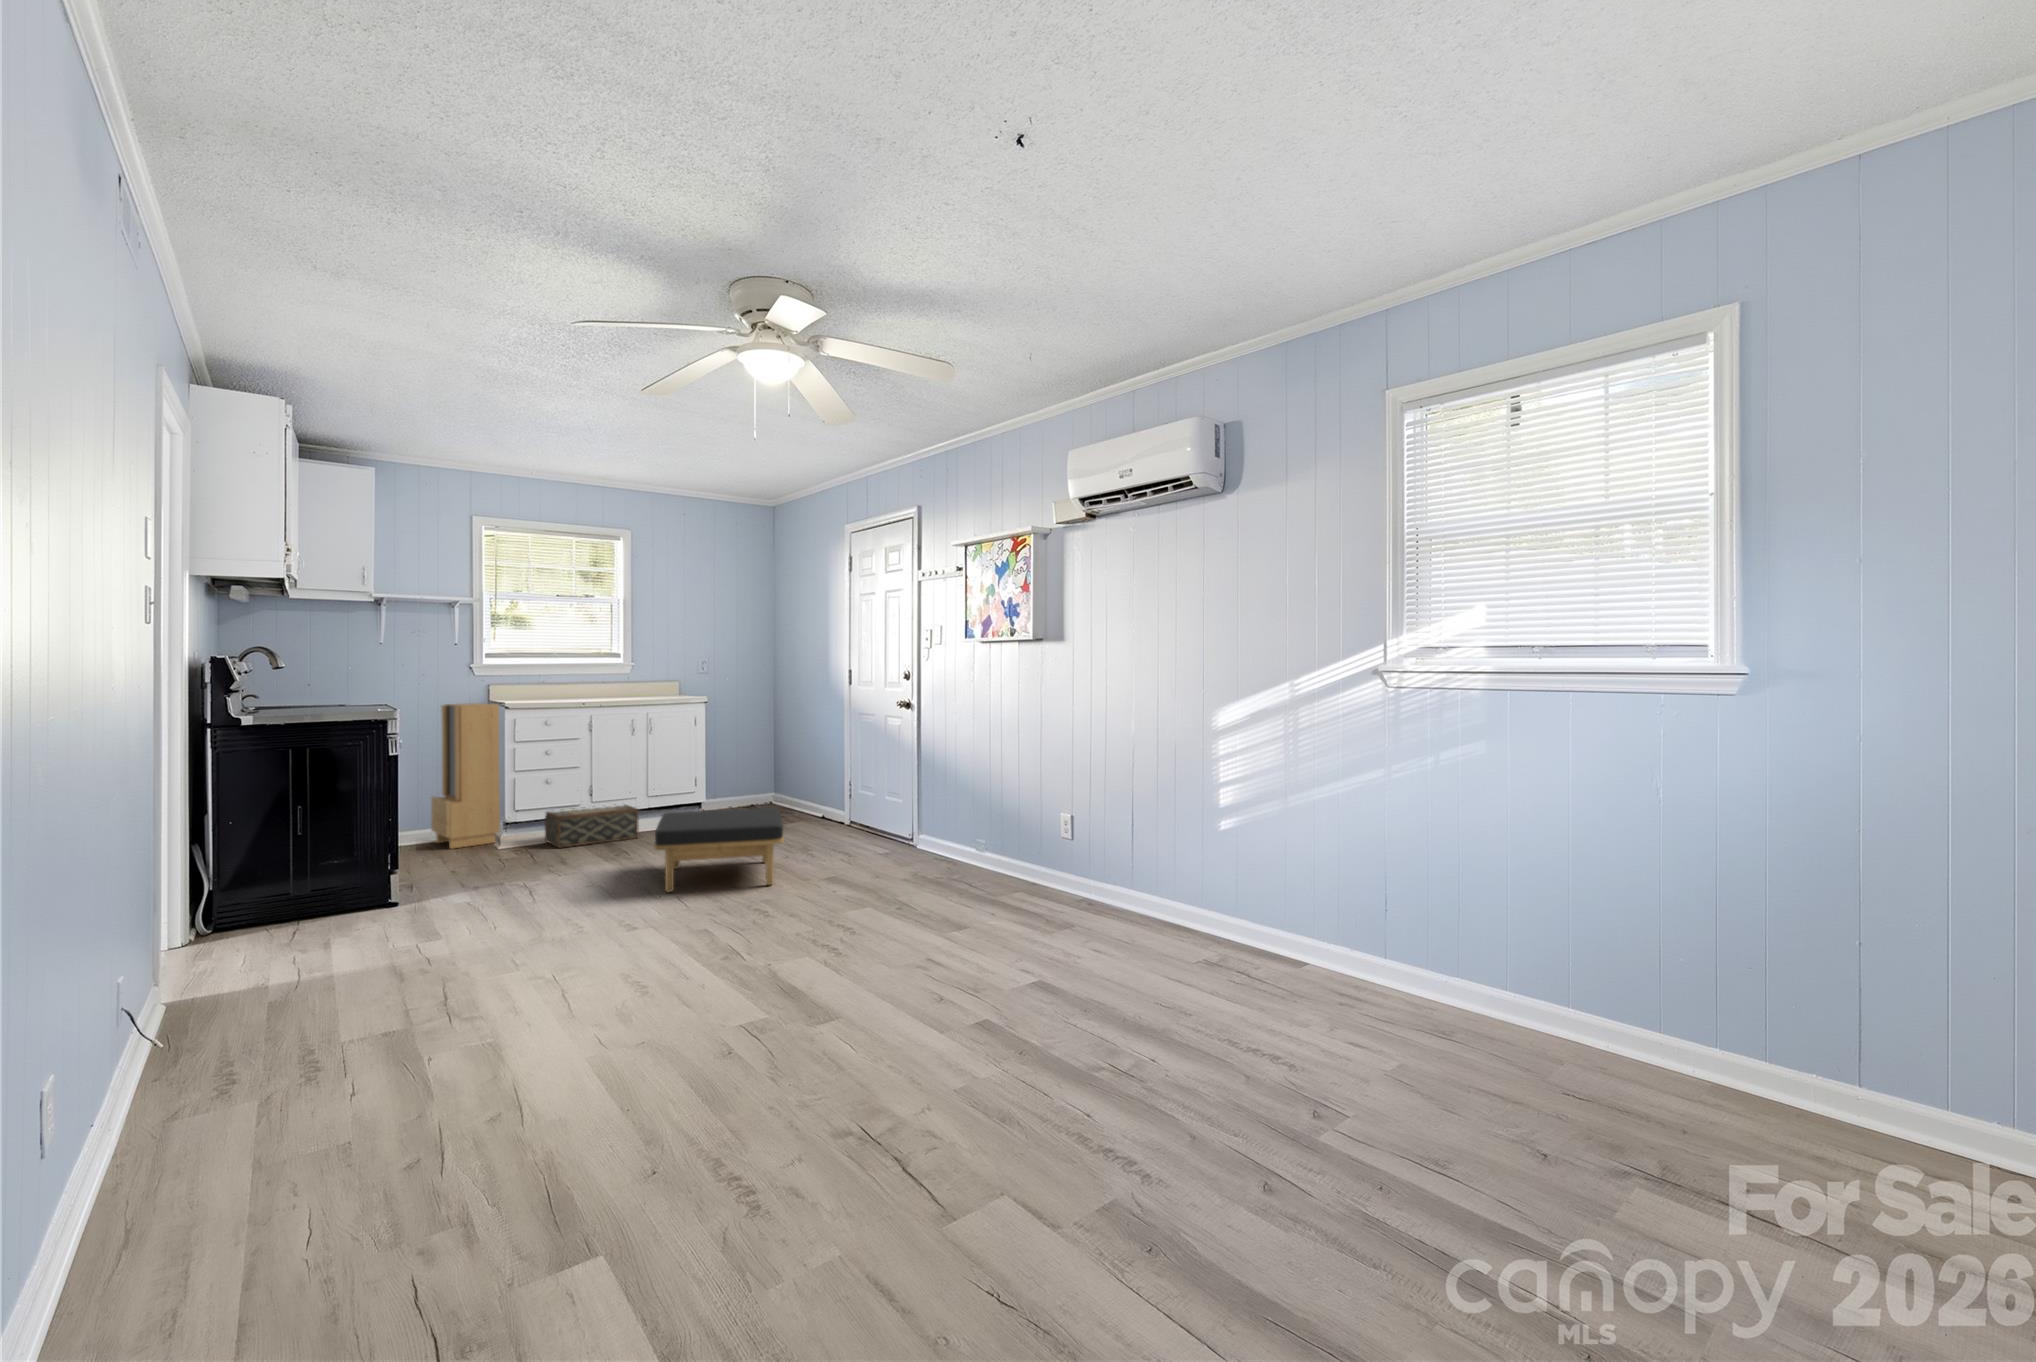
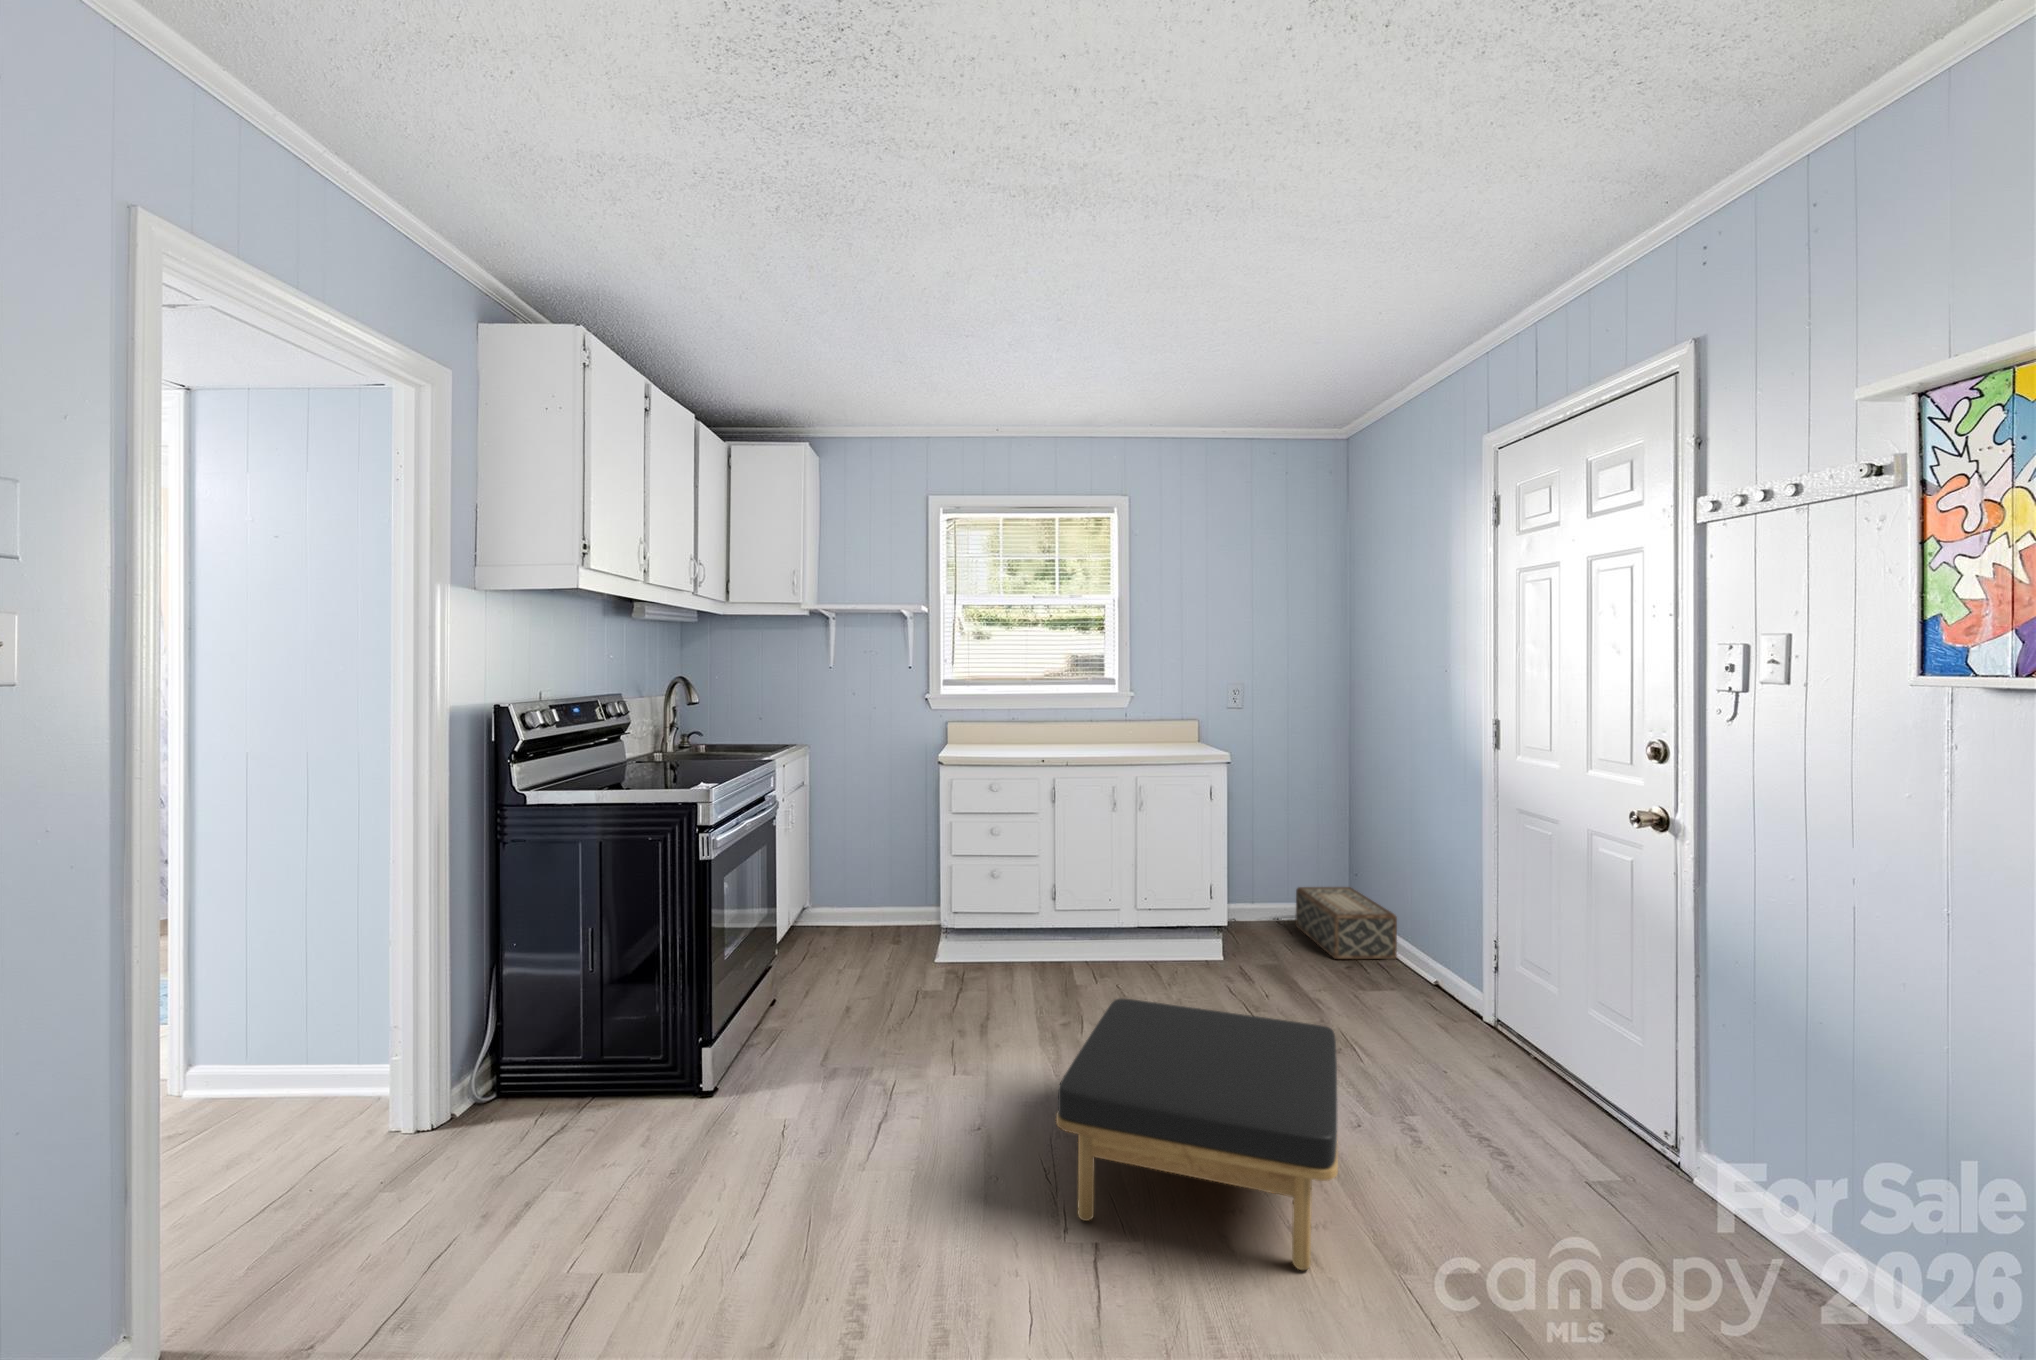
storage cabinet: present [431,703,500,849] -> none [872,750,939,955]
woven basket: present [545,805,639,848] -> present [1296,887,1397,959]

